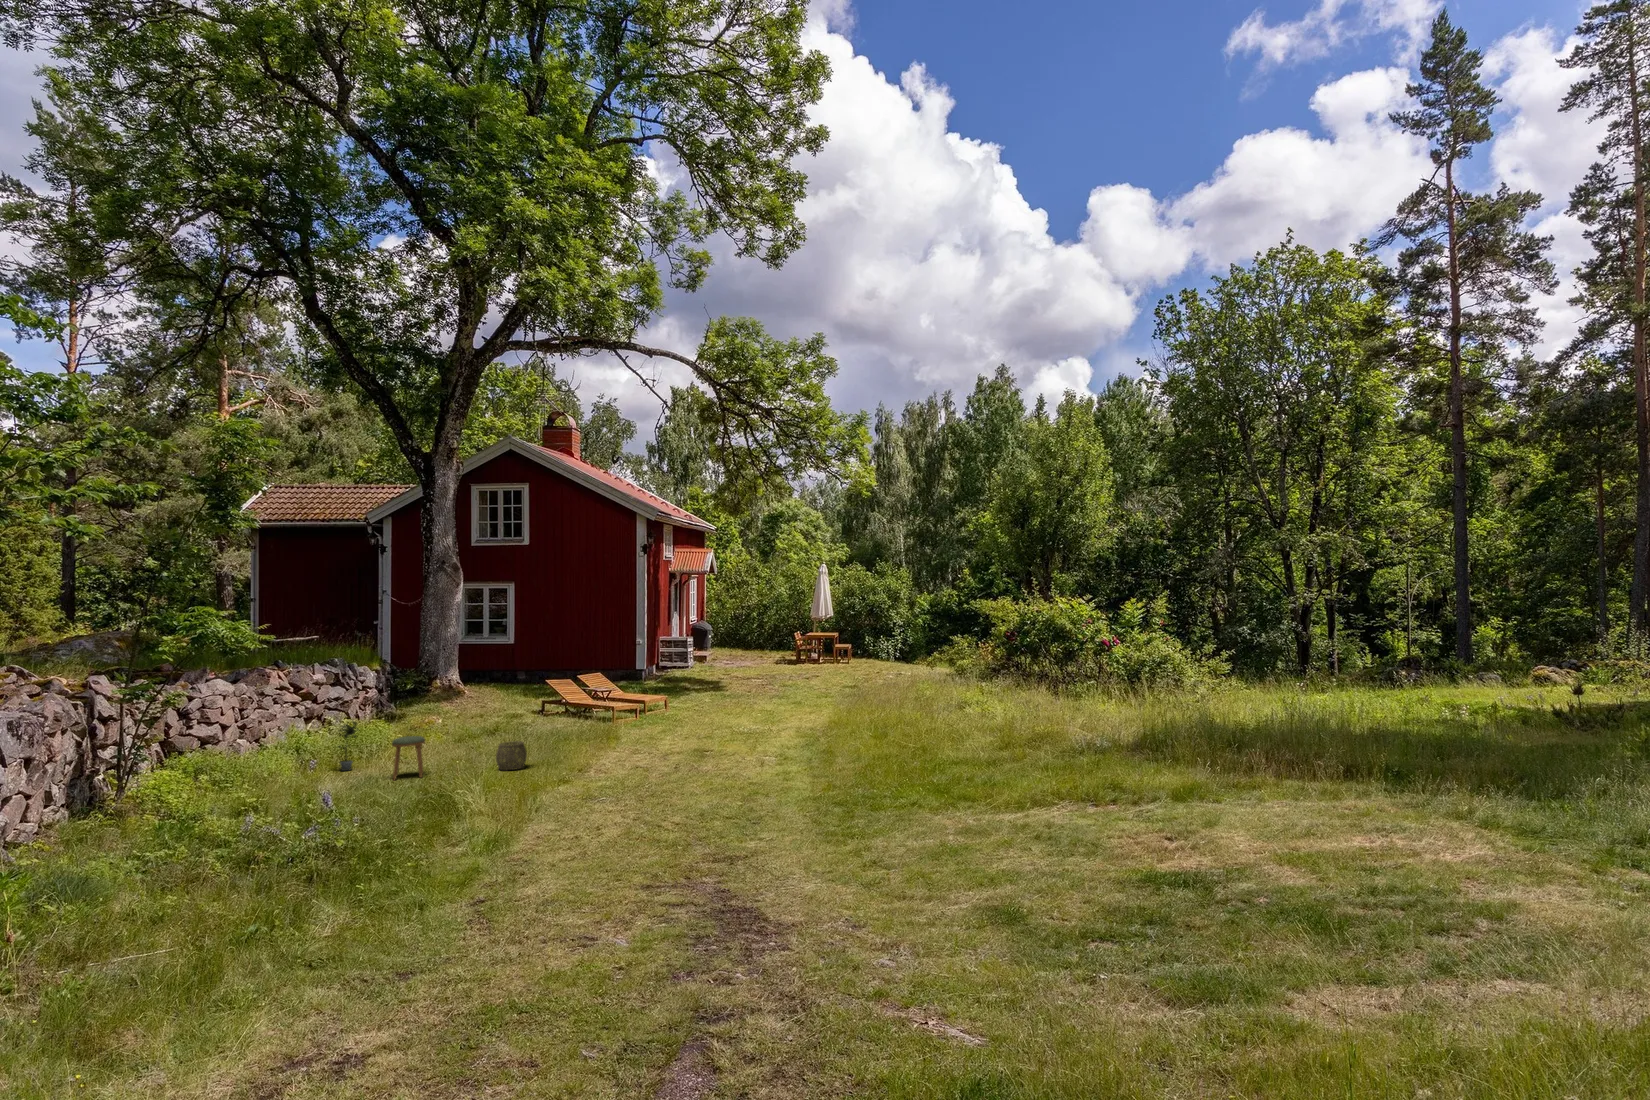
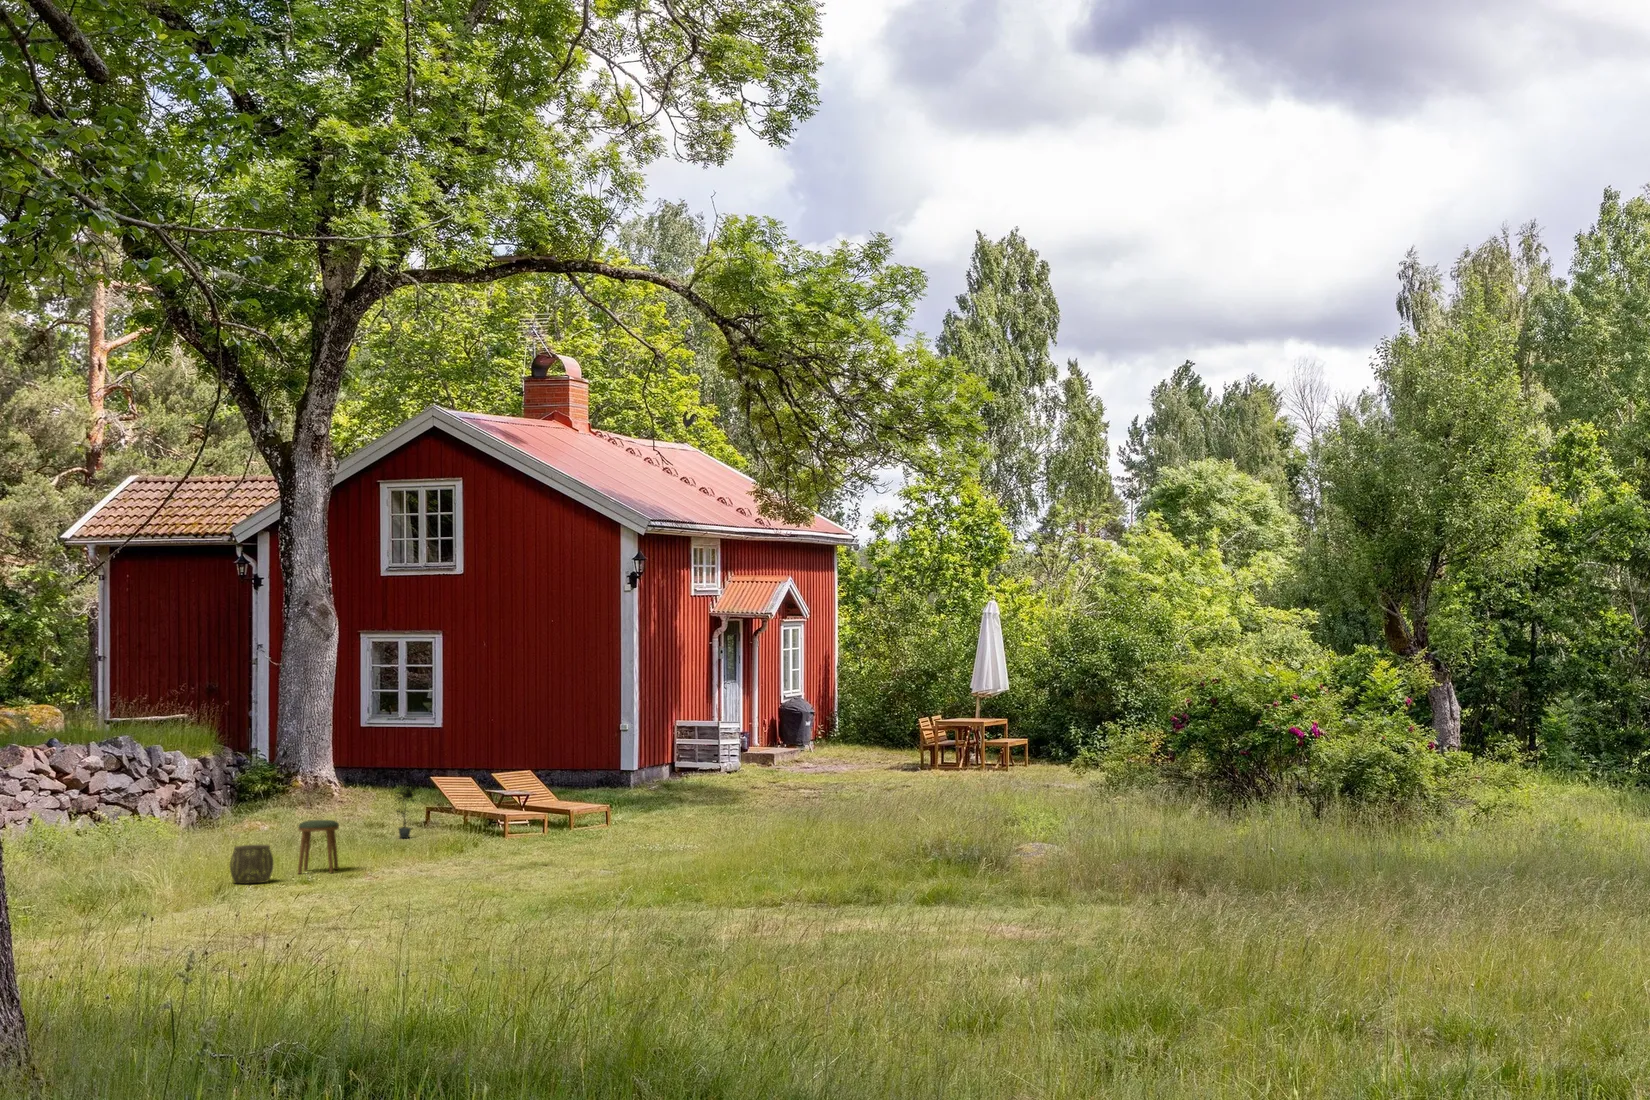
potted plant: present [339,721,358,771] -> present [397,784,416,838]
stool: present [392,736,425,780] -> present [298,820,339,874]

